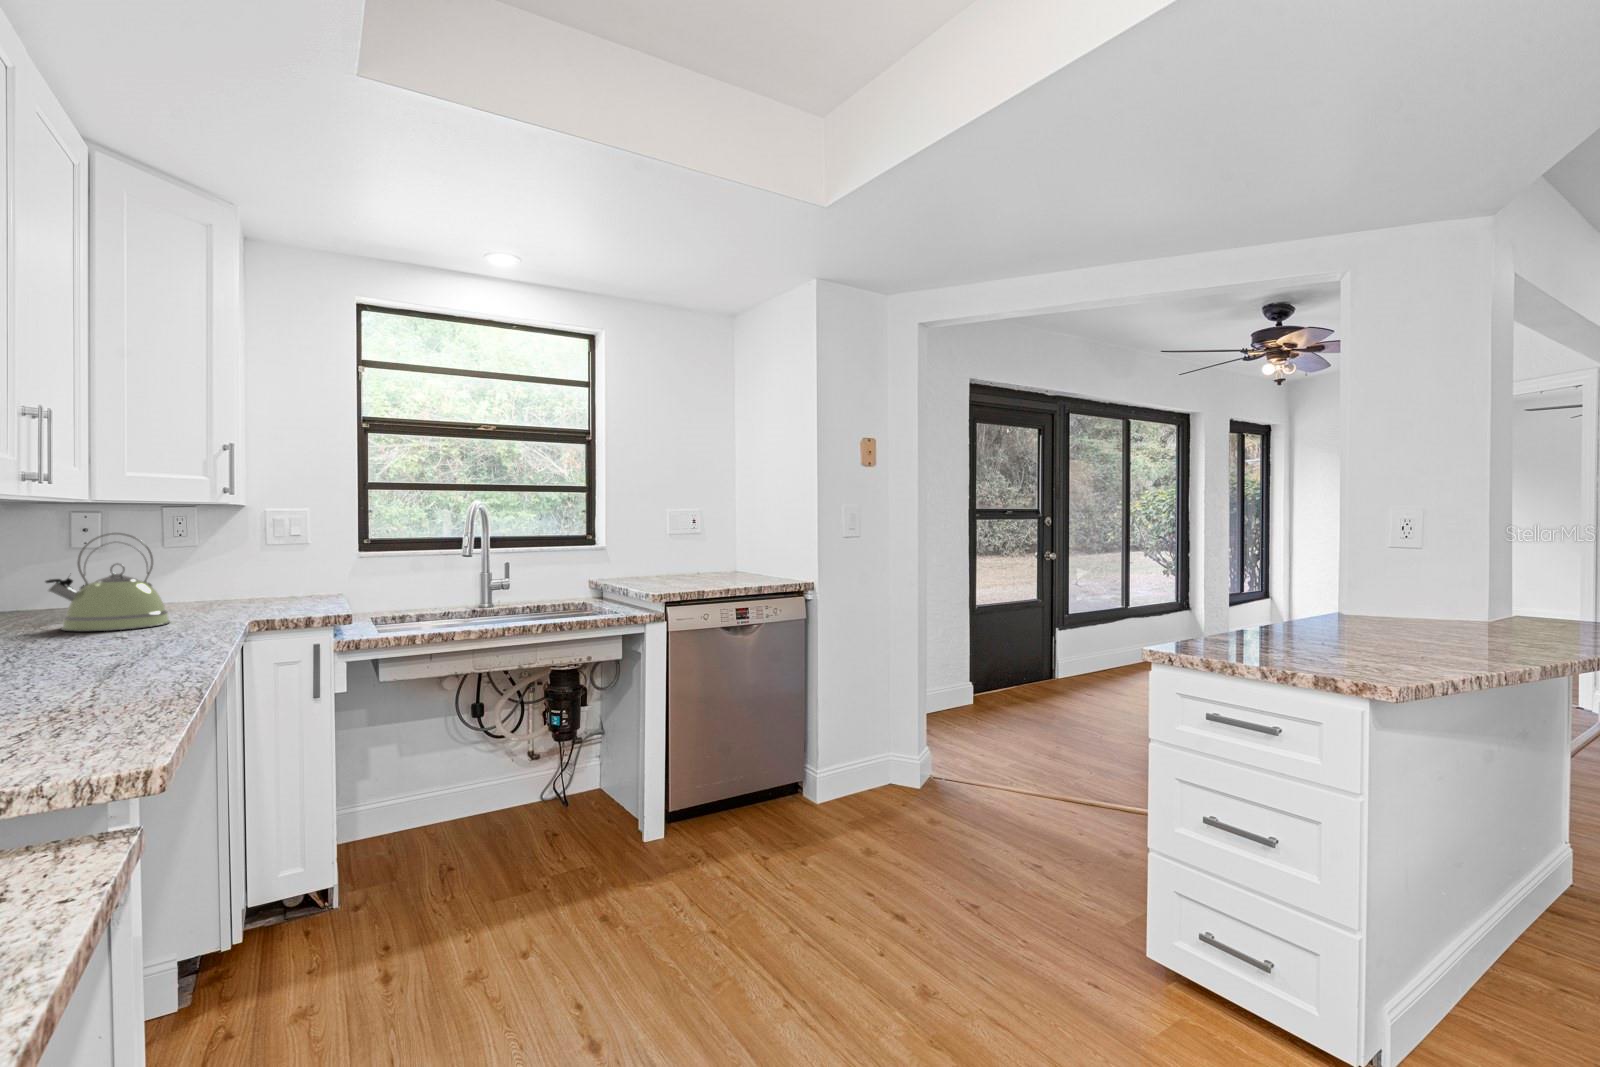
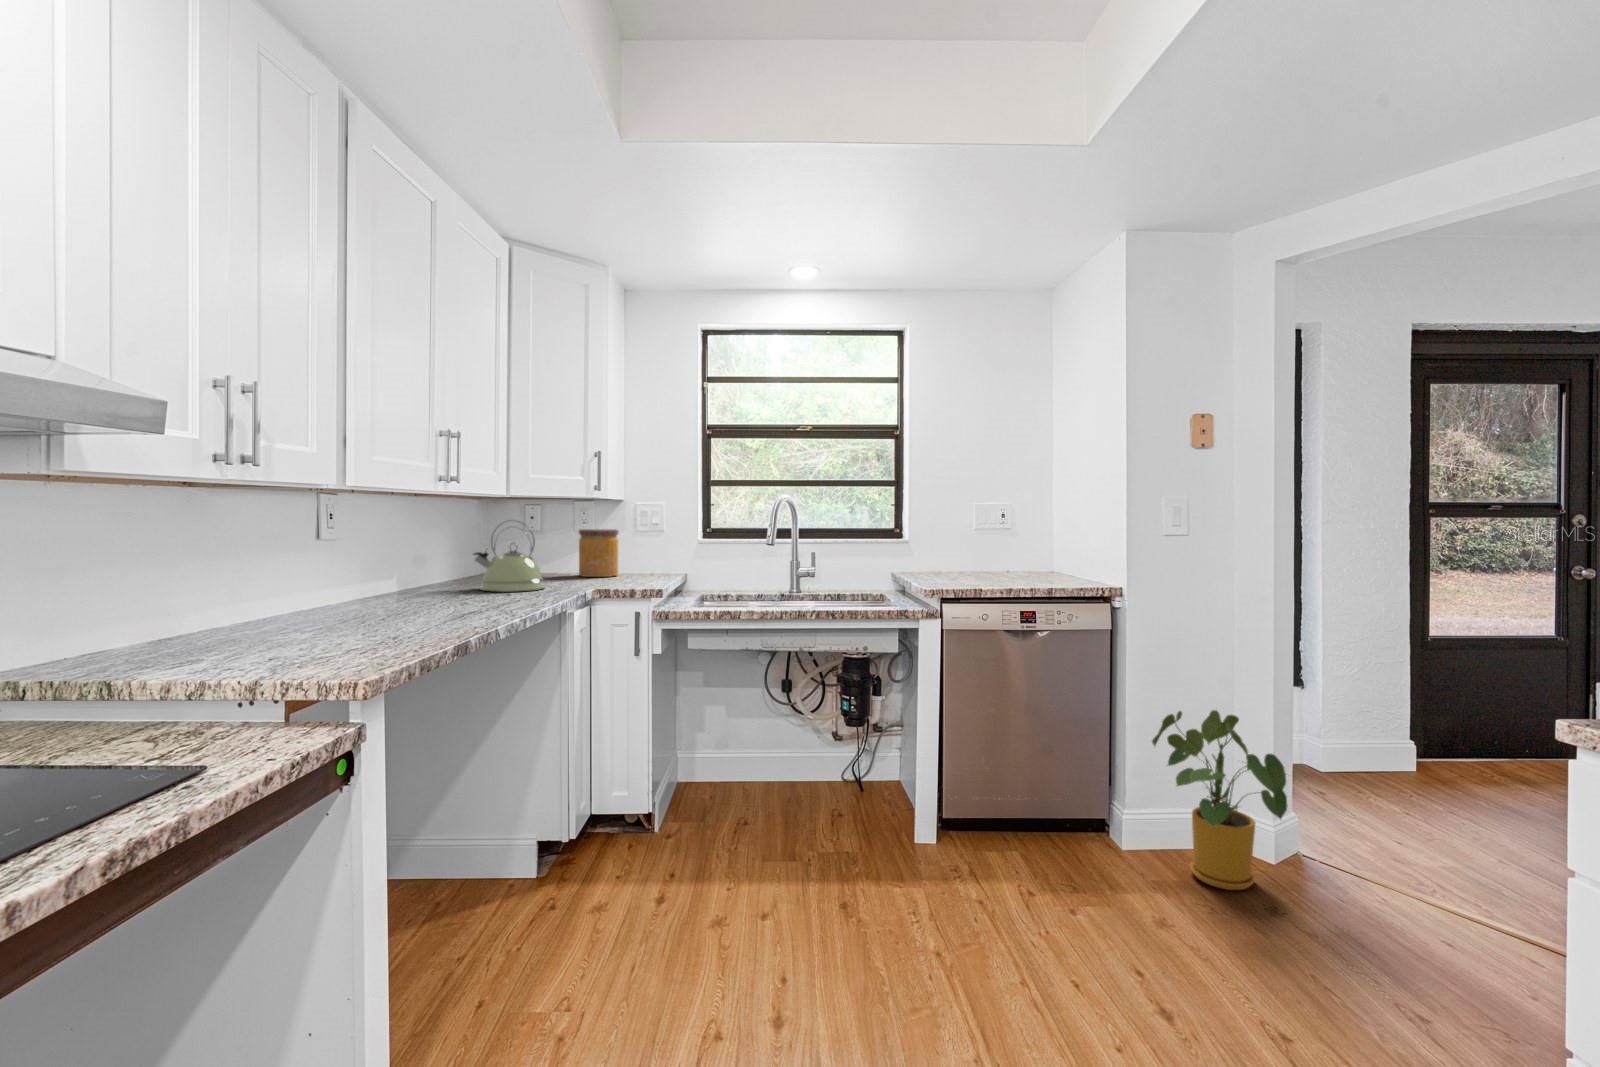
jar: none [187,542,249,604] -> present [579,529,618,577]
house plant: none [844,679,954,824] -> present [1152,710,1287,890]

